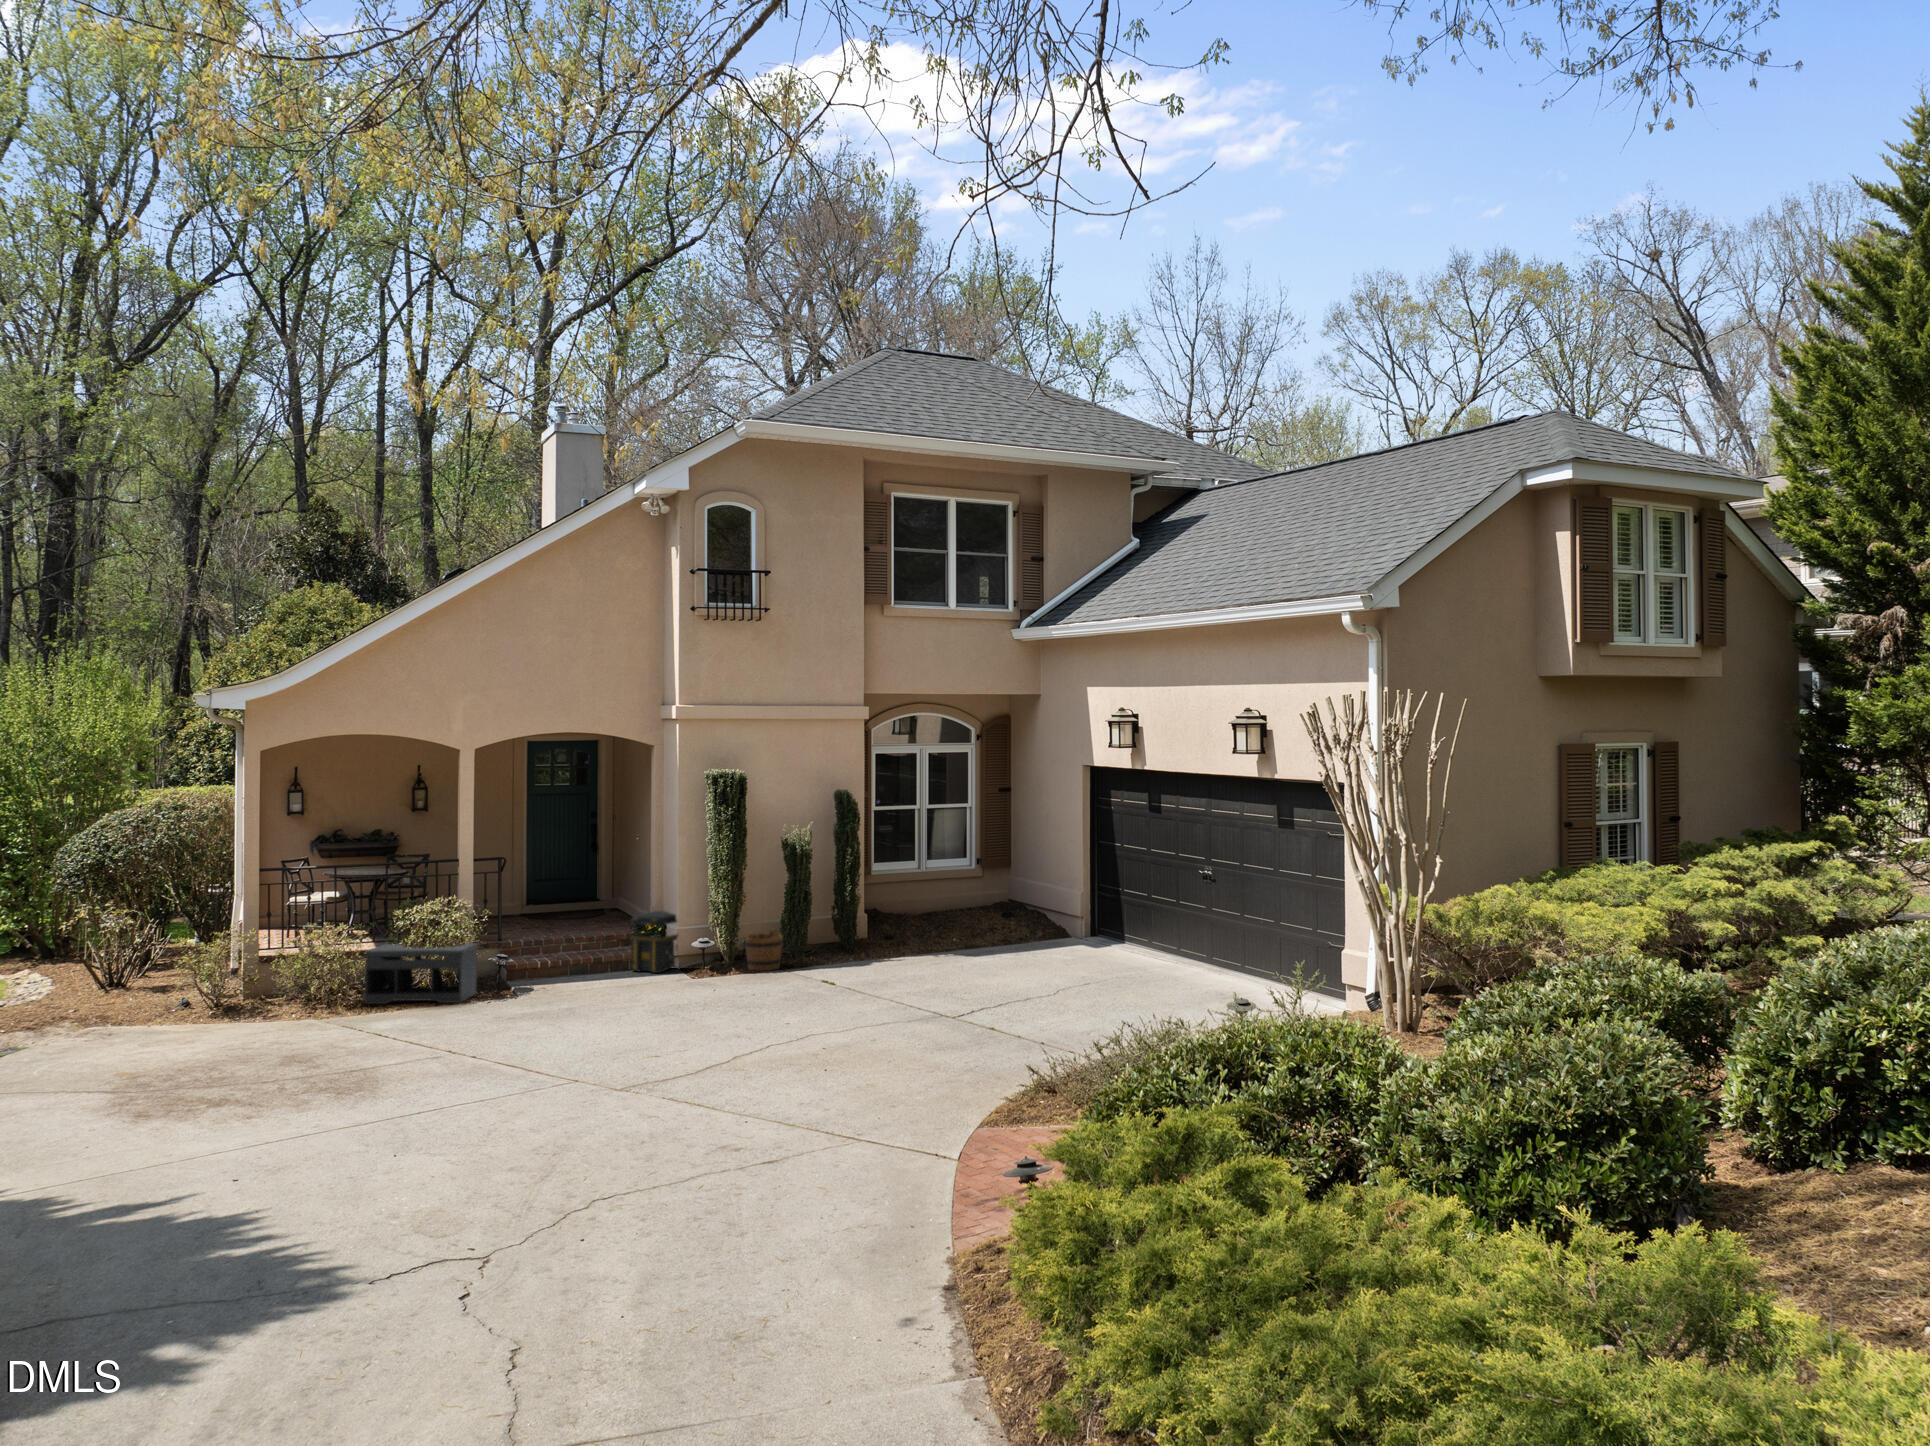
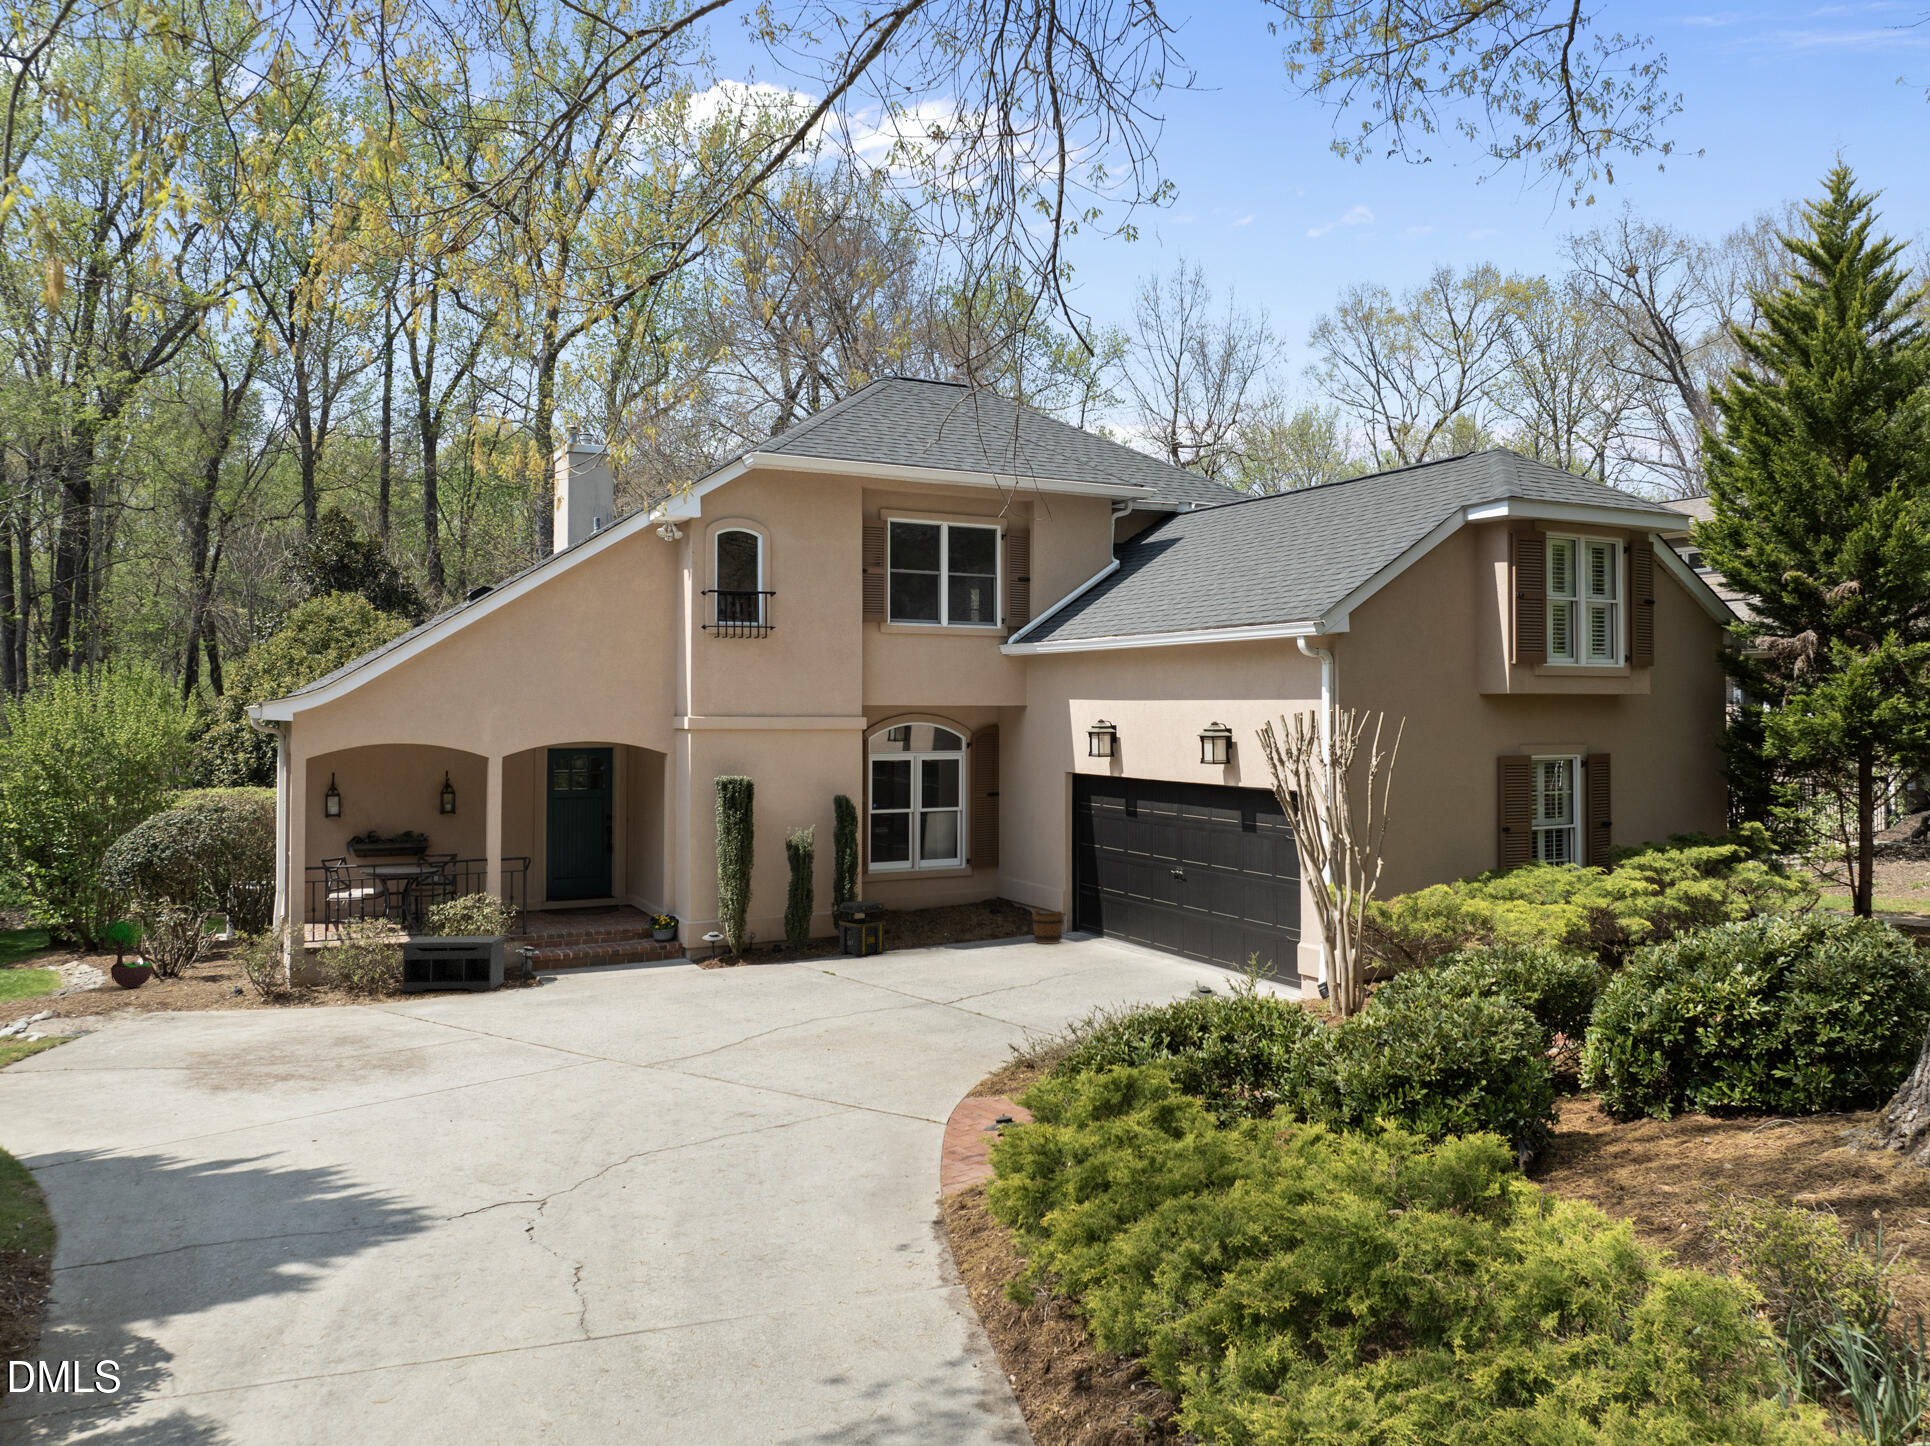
toolbox: present [630,911,678,973] -> present [839,901,886,956]
potted tree: none [34,918,95,1000] -> present [97,917,152,988]
bucket: present [745,928,783,971] -> present [1032,908,1064,944]

